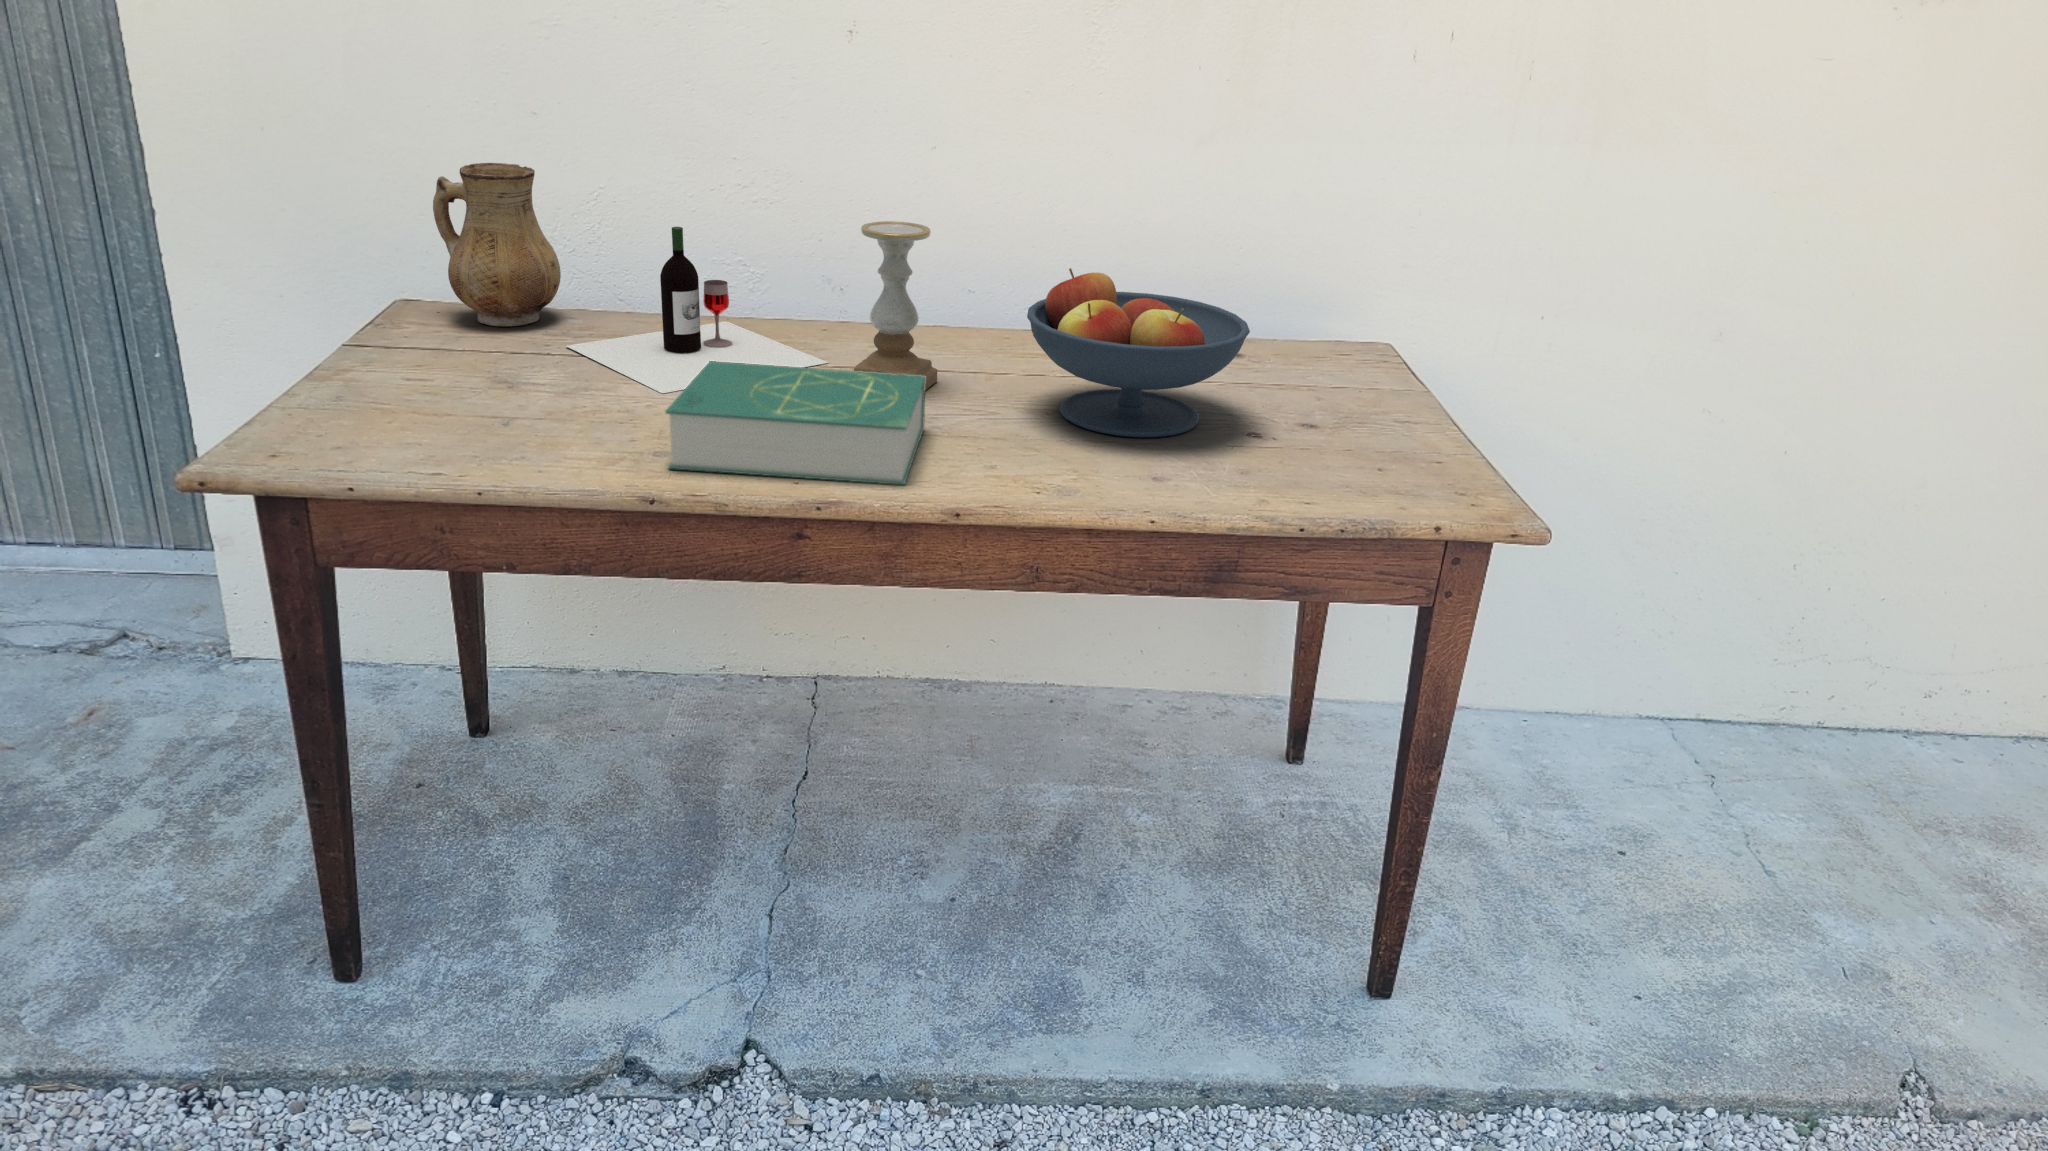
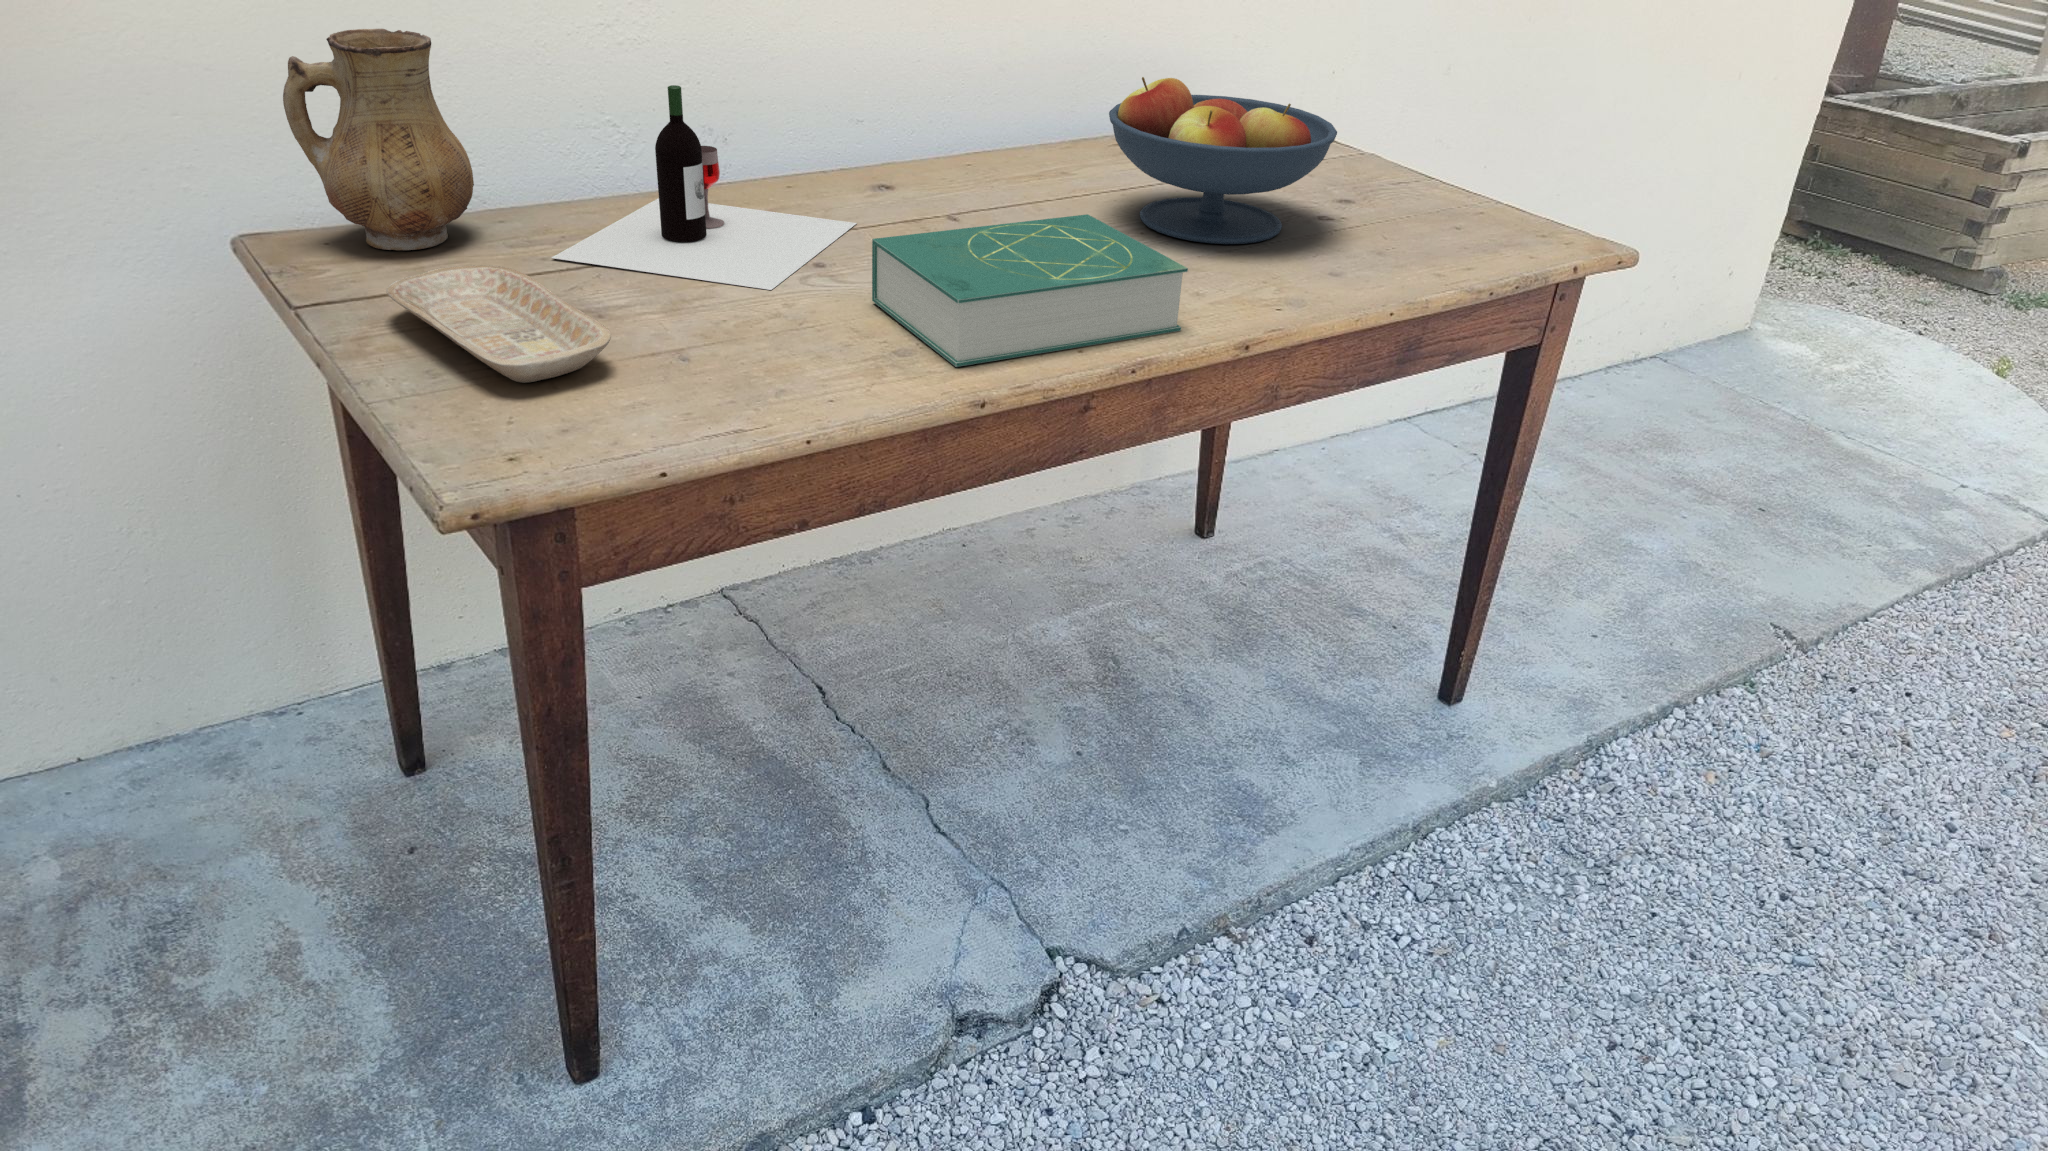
candle holder: present [854,221,937,390] -> none [919,47,1012,247]
tray: none [347,334,485,415] -> present [386,265,611,383]

